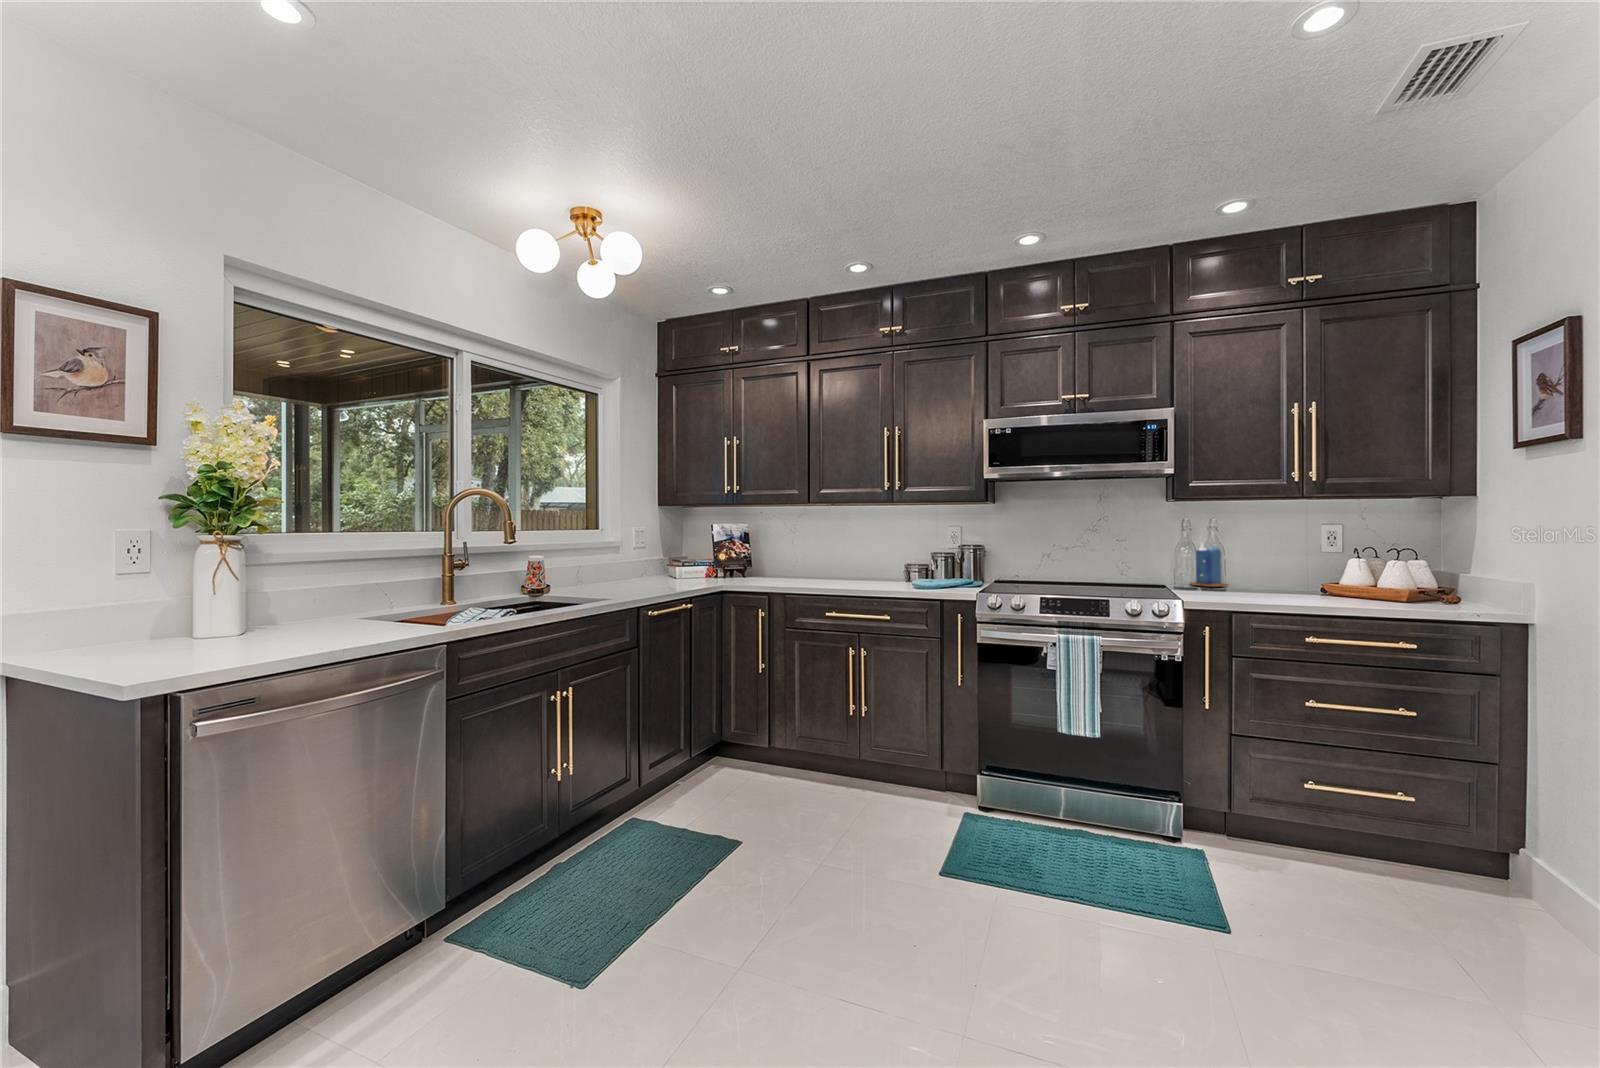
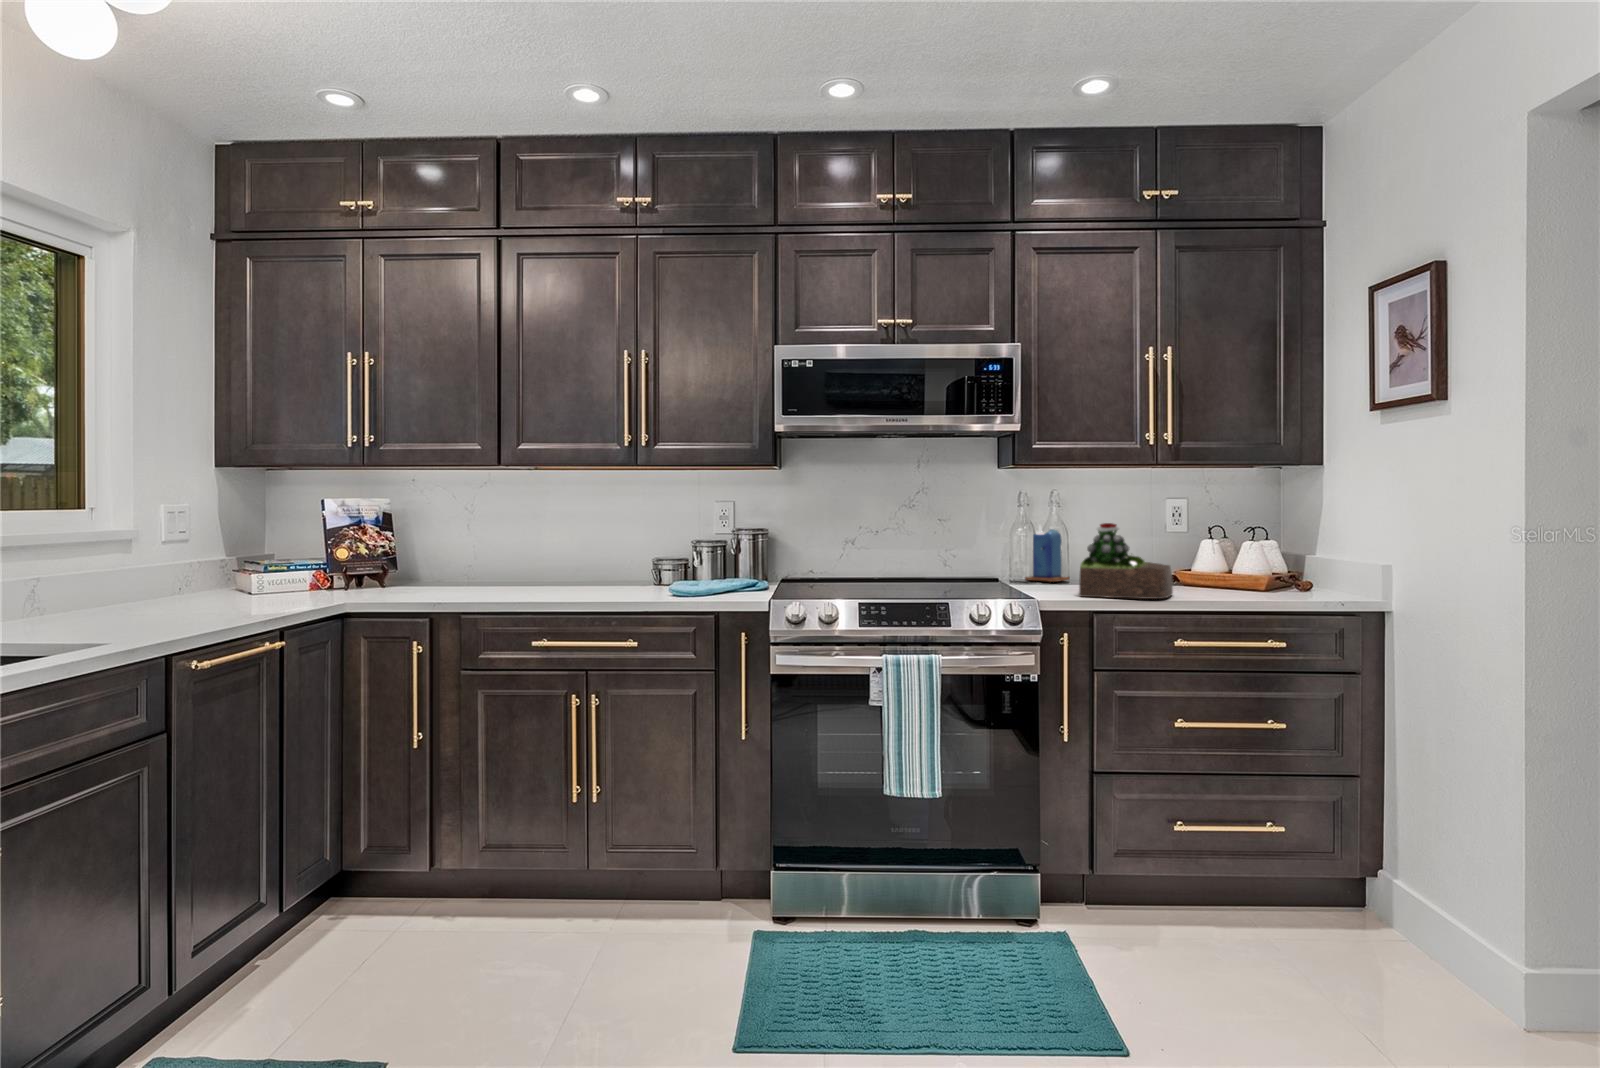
succulent plant: none [1223,543,1312,603] -> present [1079,523,1173,599]

